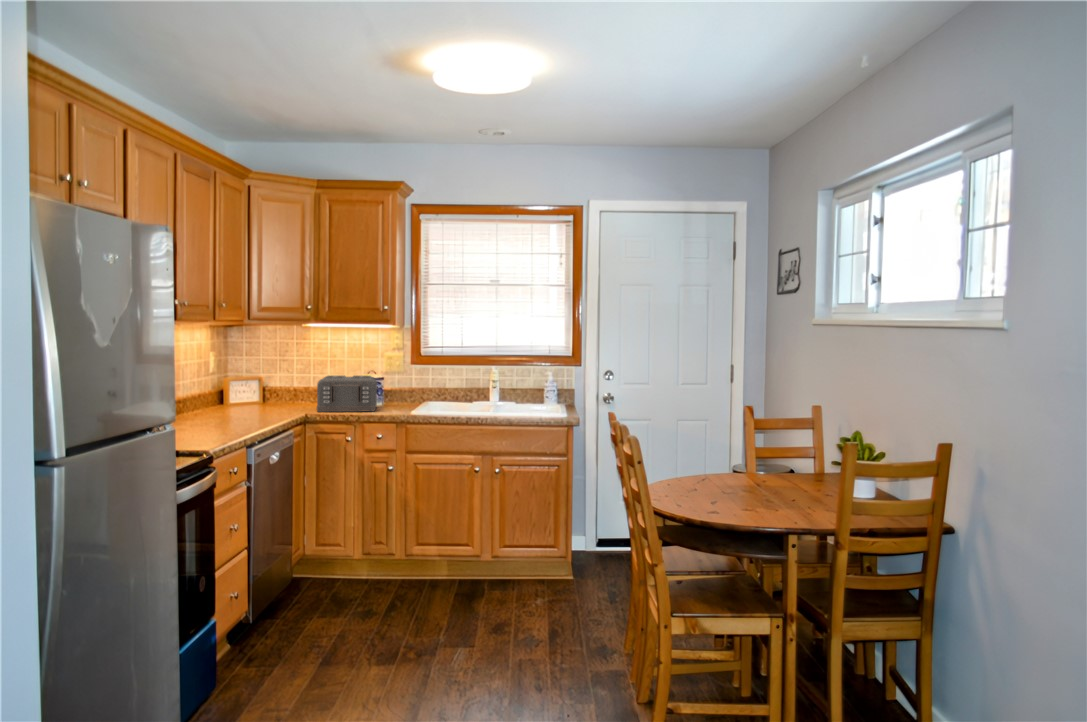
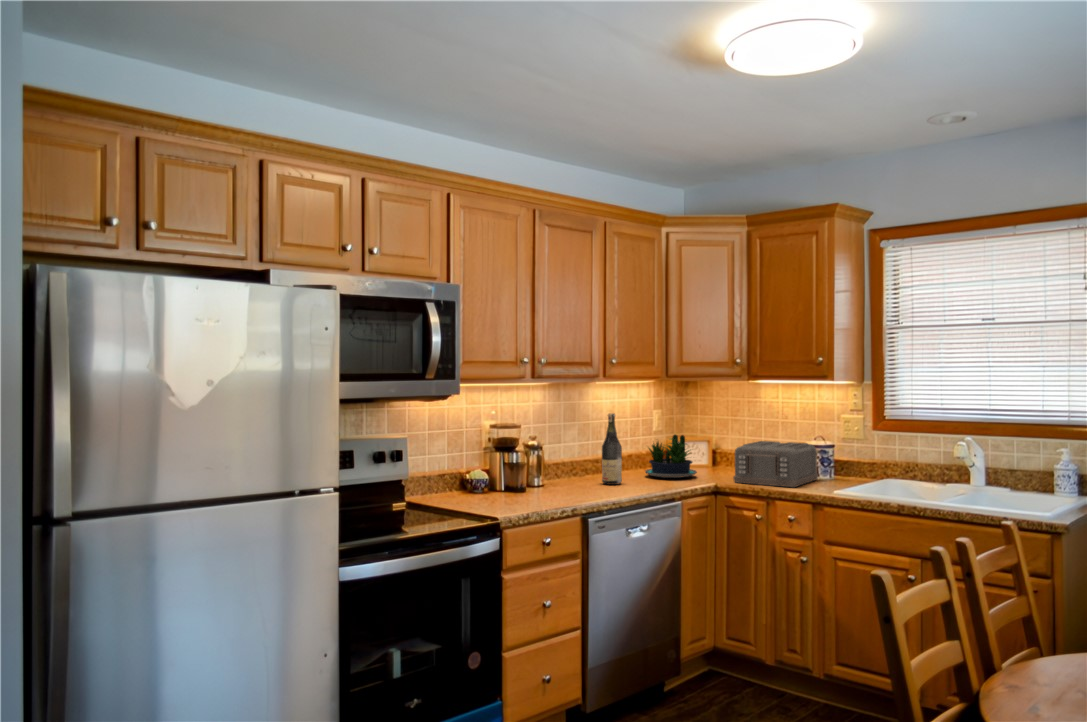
wine bottle: none [196,348,218,420] -> present [602,413,622,485]
potted plant: none [221,371,282,412] -> present [645,435,697,478]

